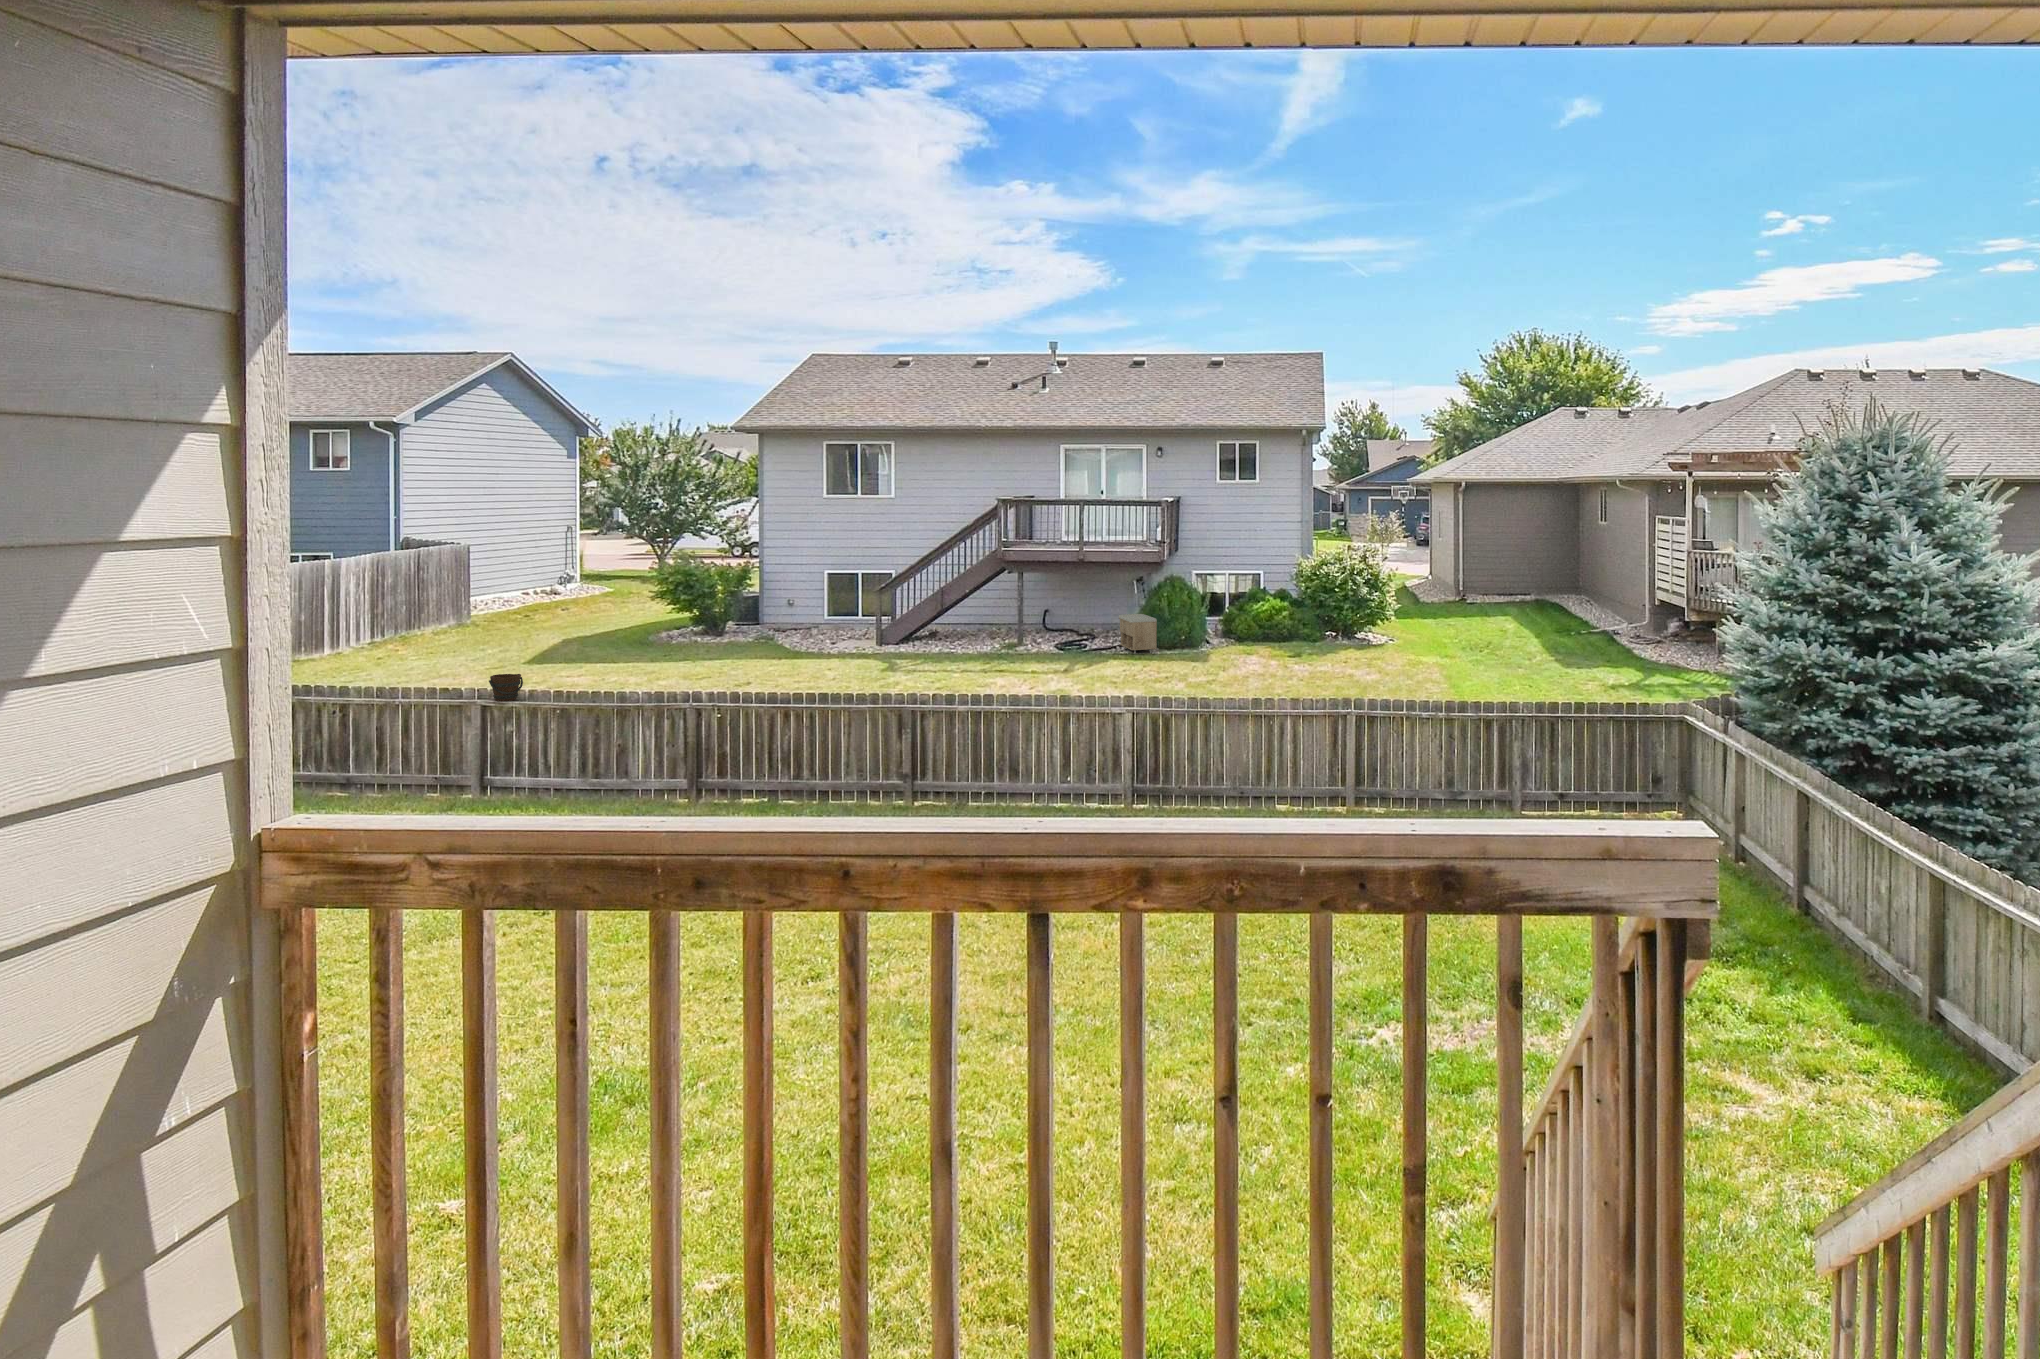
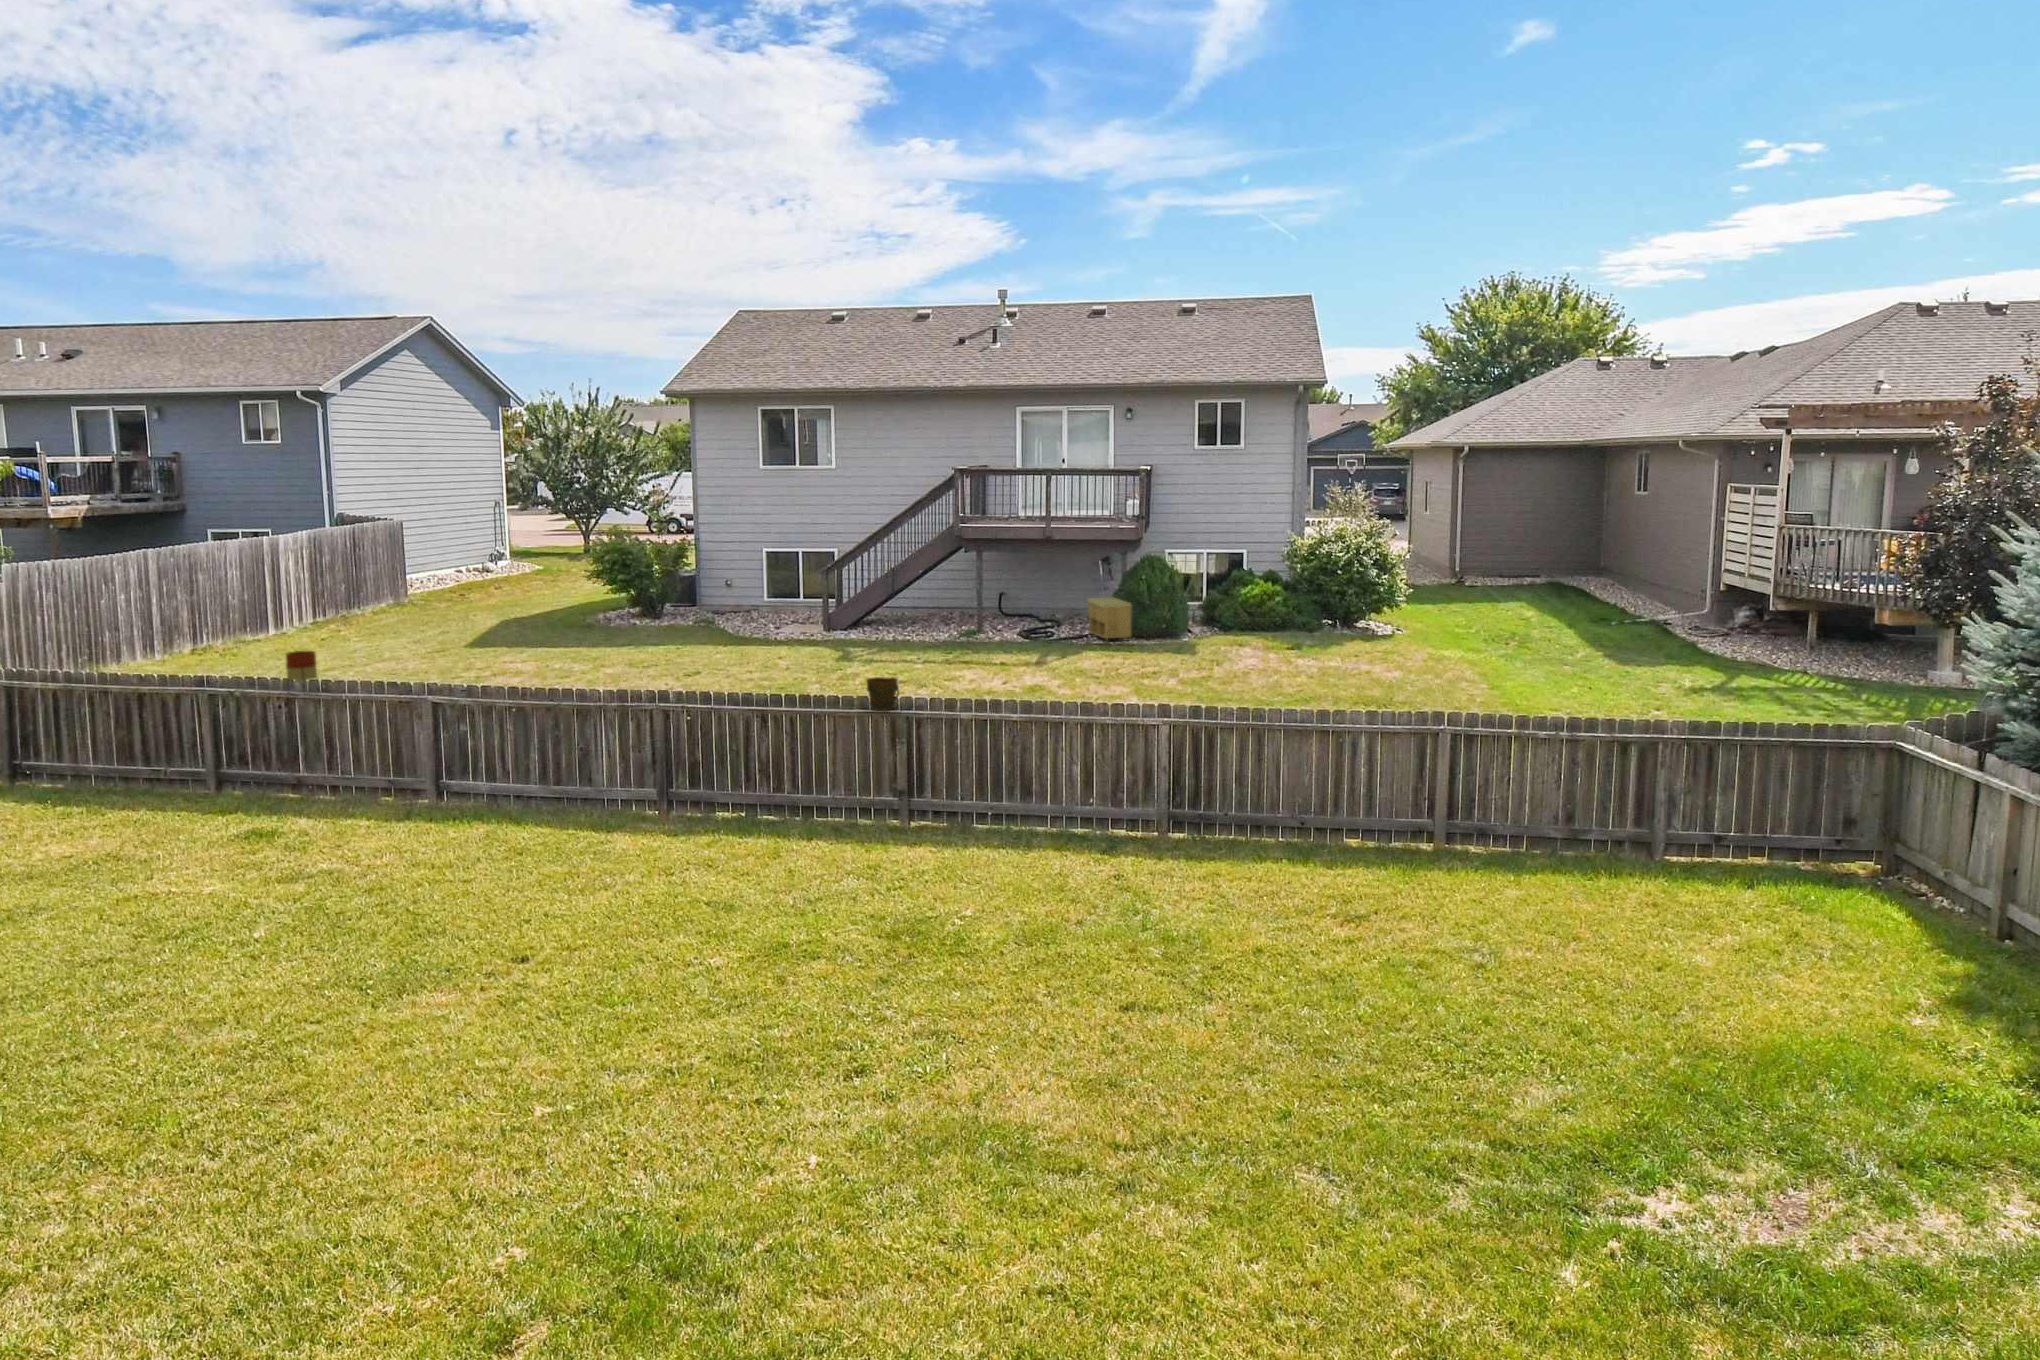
planter: none [344,662,373,702] -> present [286,651,317,681]
bucket: present [489,674,523,702] -> present [866,677,900,711]

